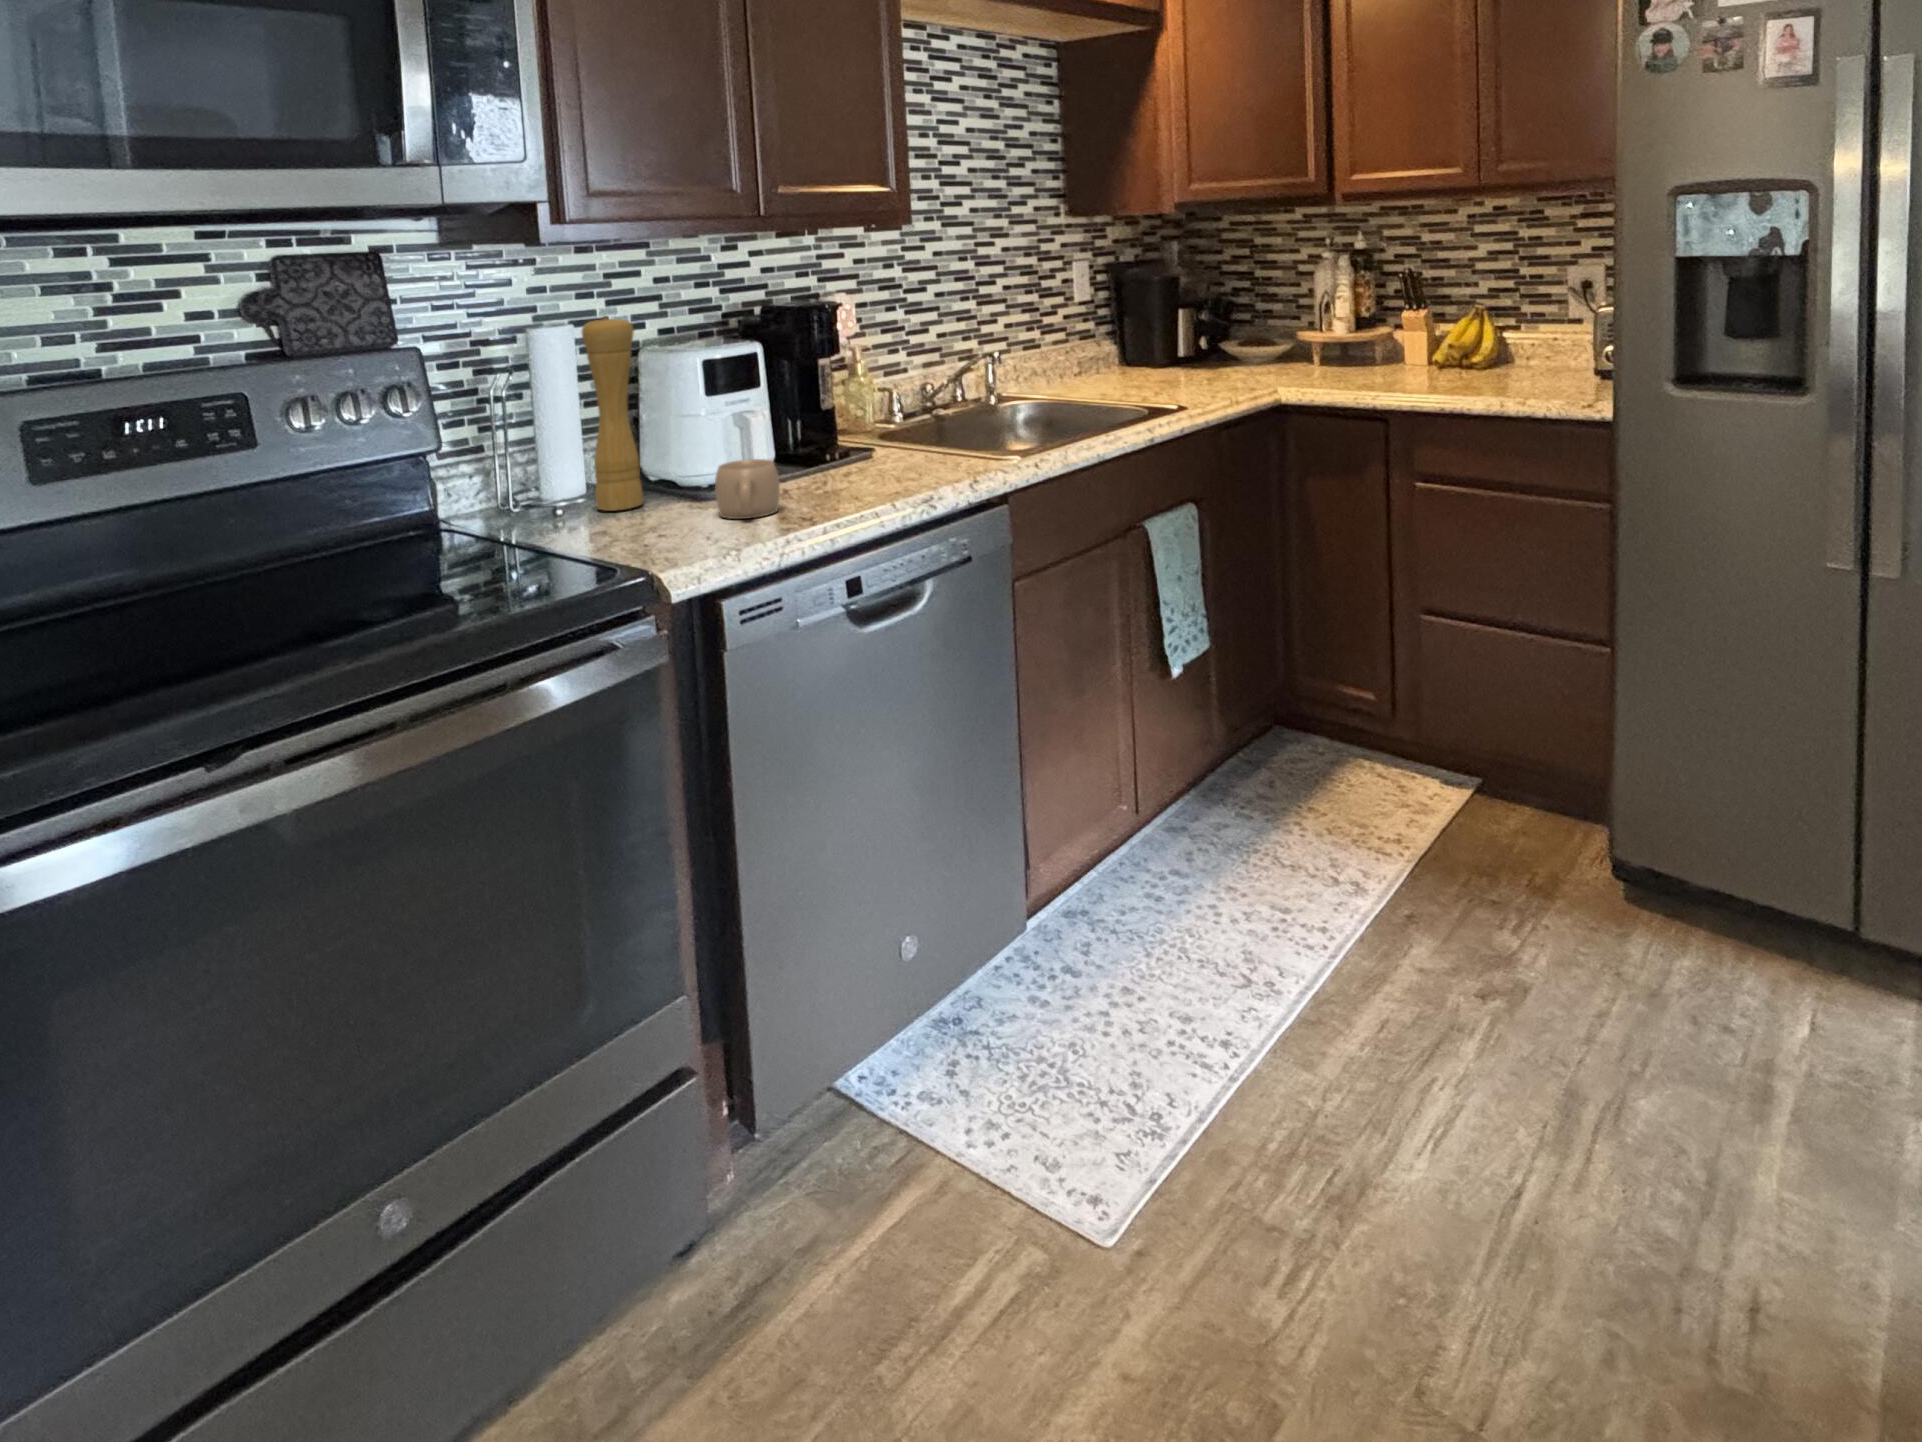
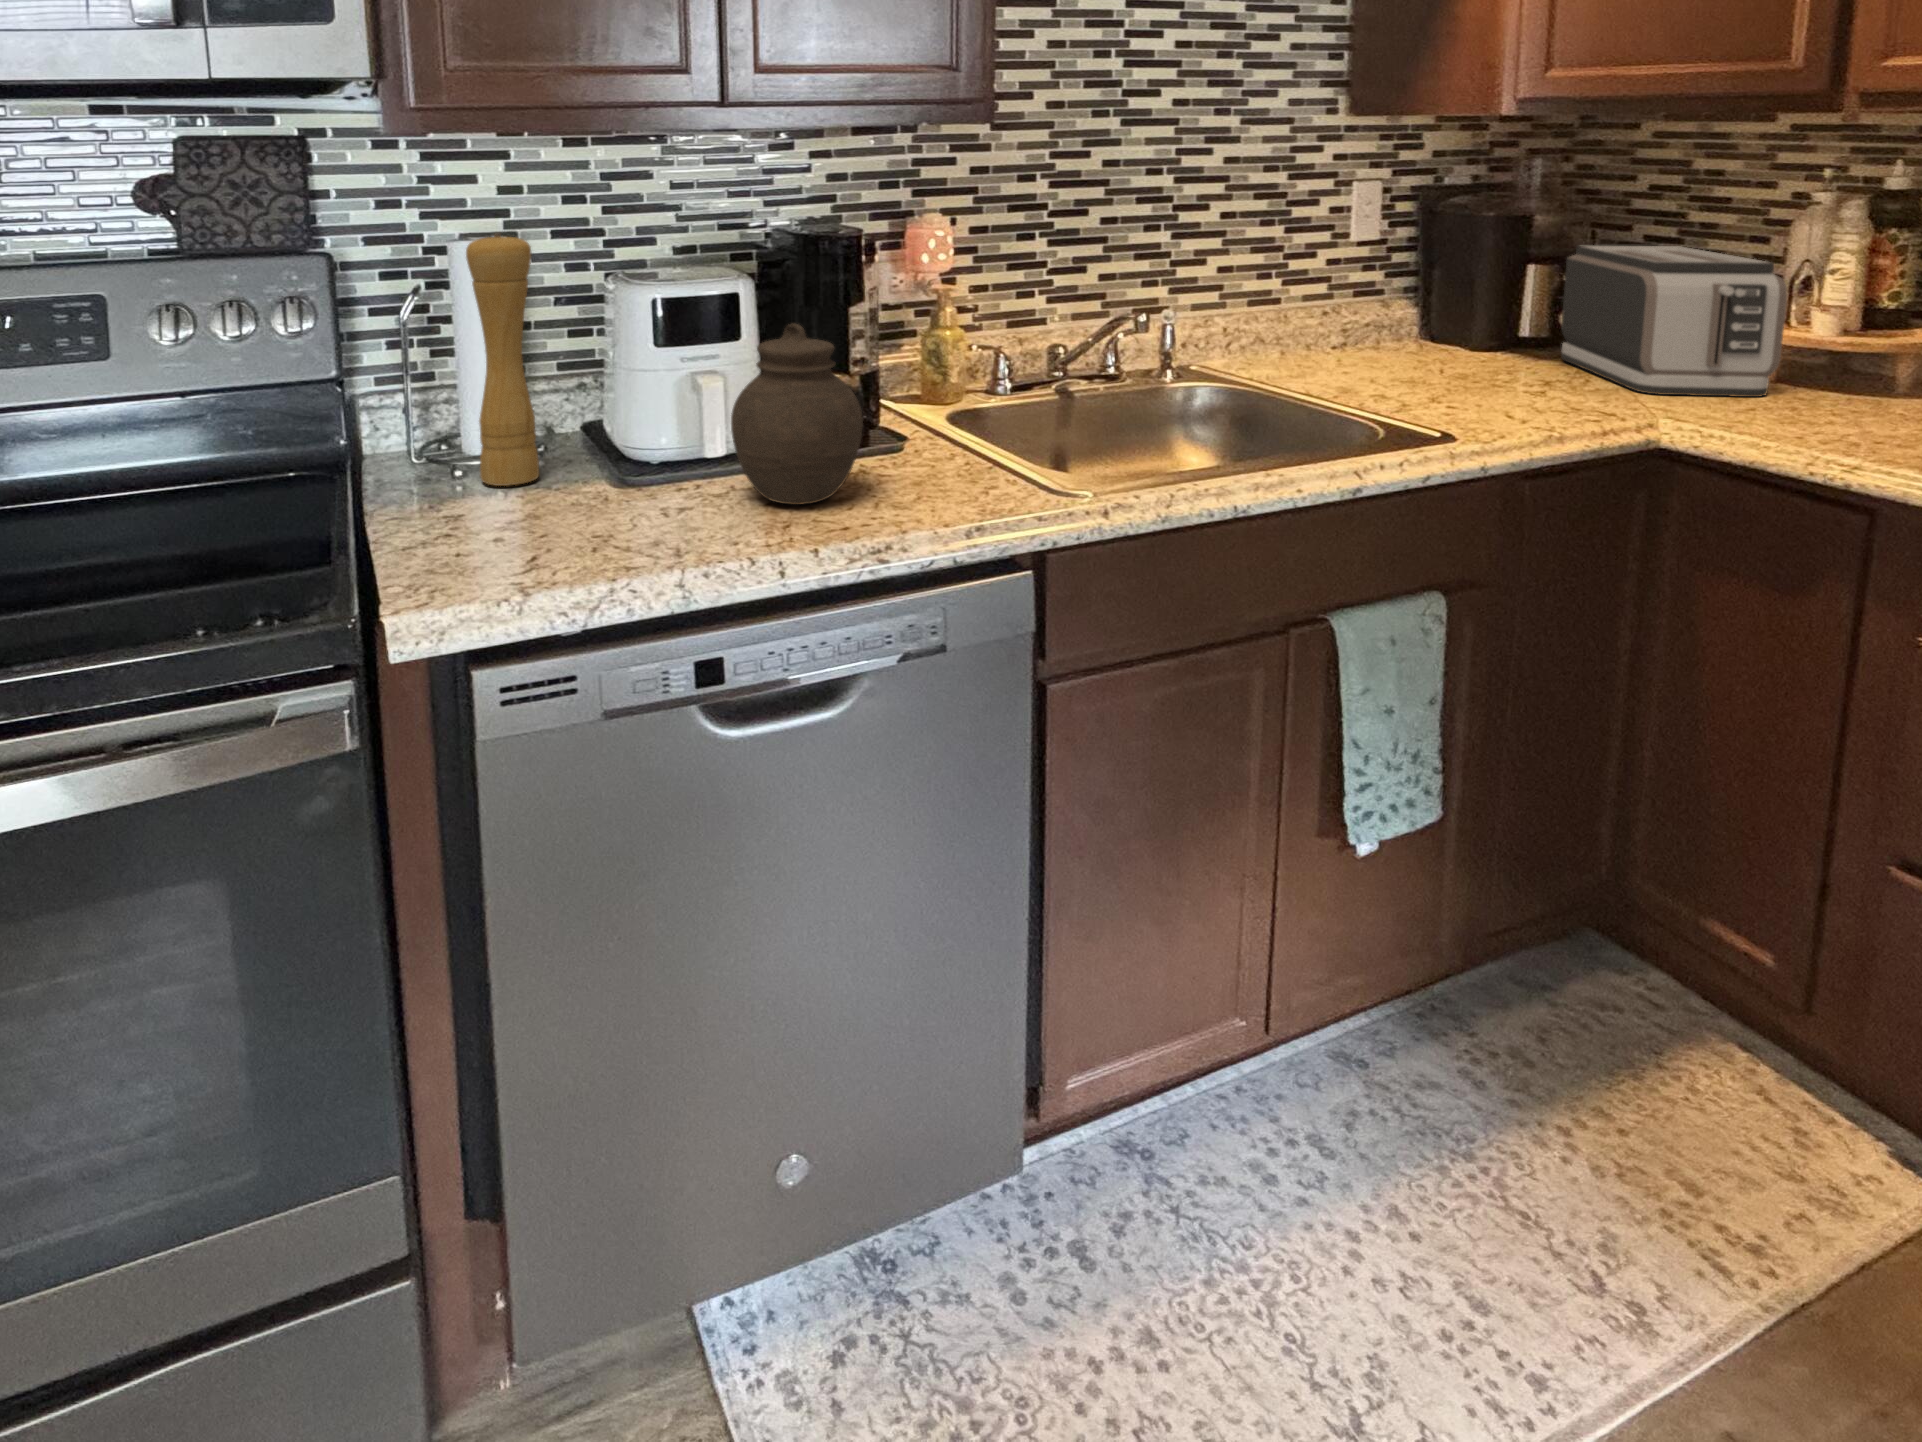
toaster: none [1204,292,1326,379] -> present [1561,246,1788,397]
jar: none [803,362,894,487] -> present [731,324,863,505]
mug: present [715,459,780,519] -> none [559,450,649,539]

